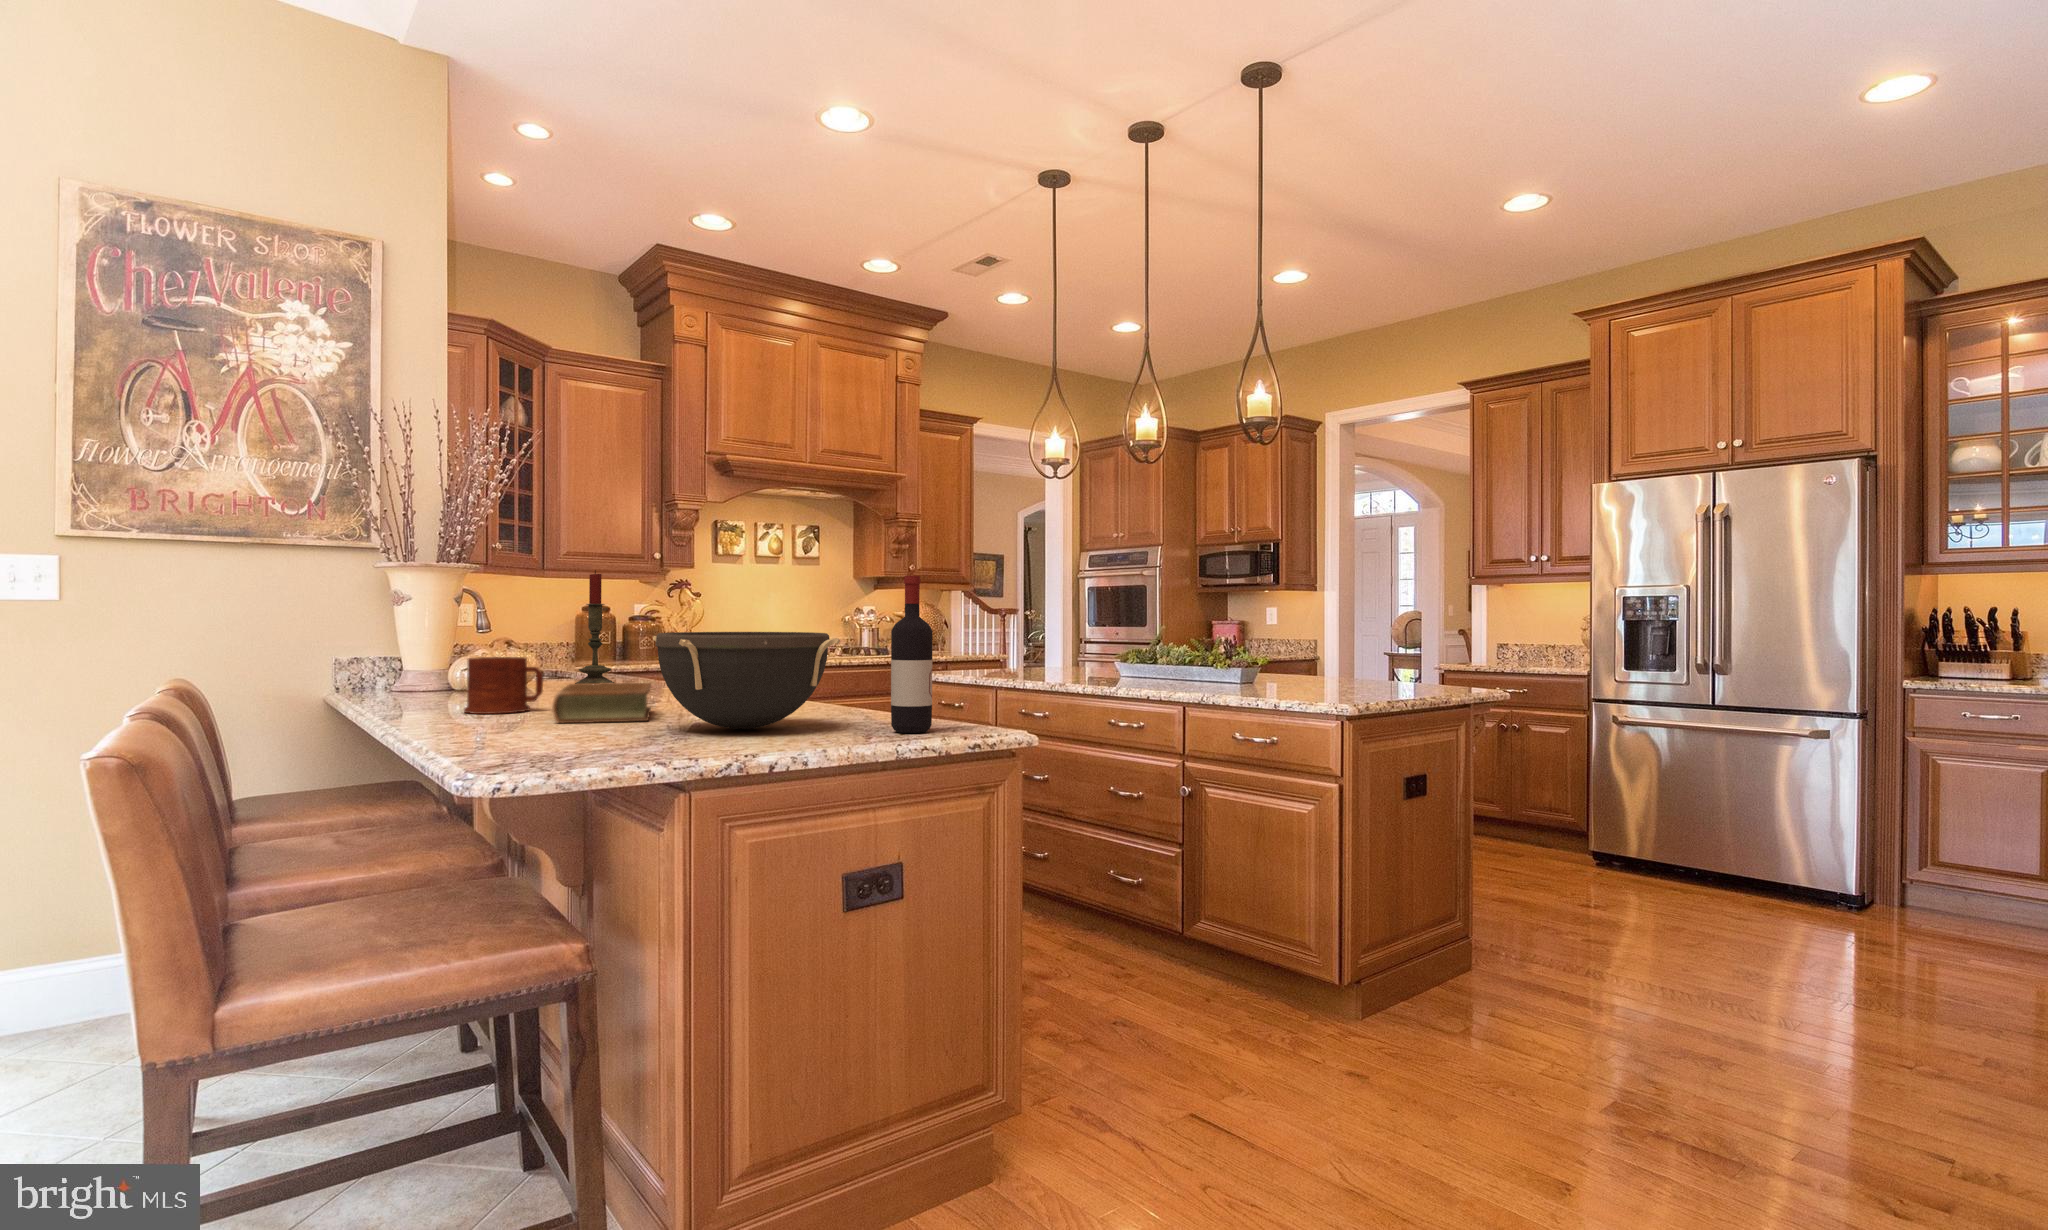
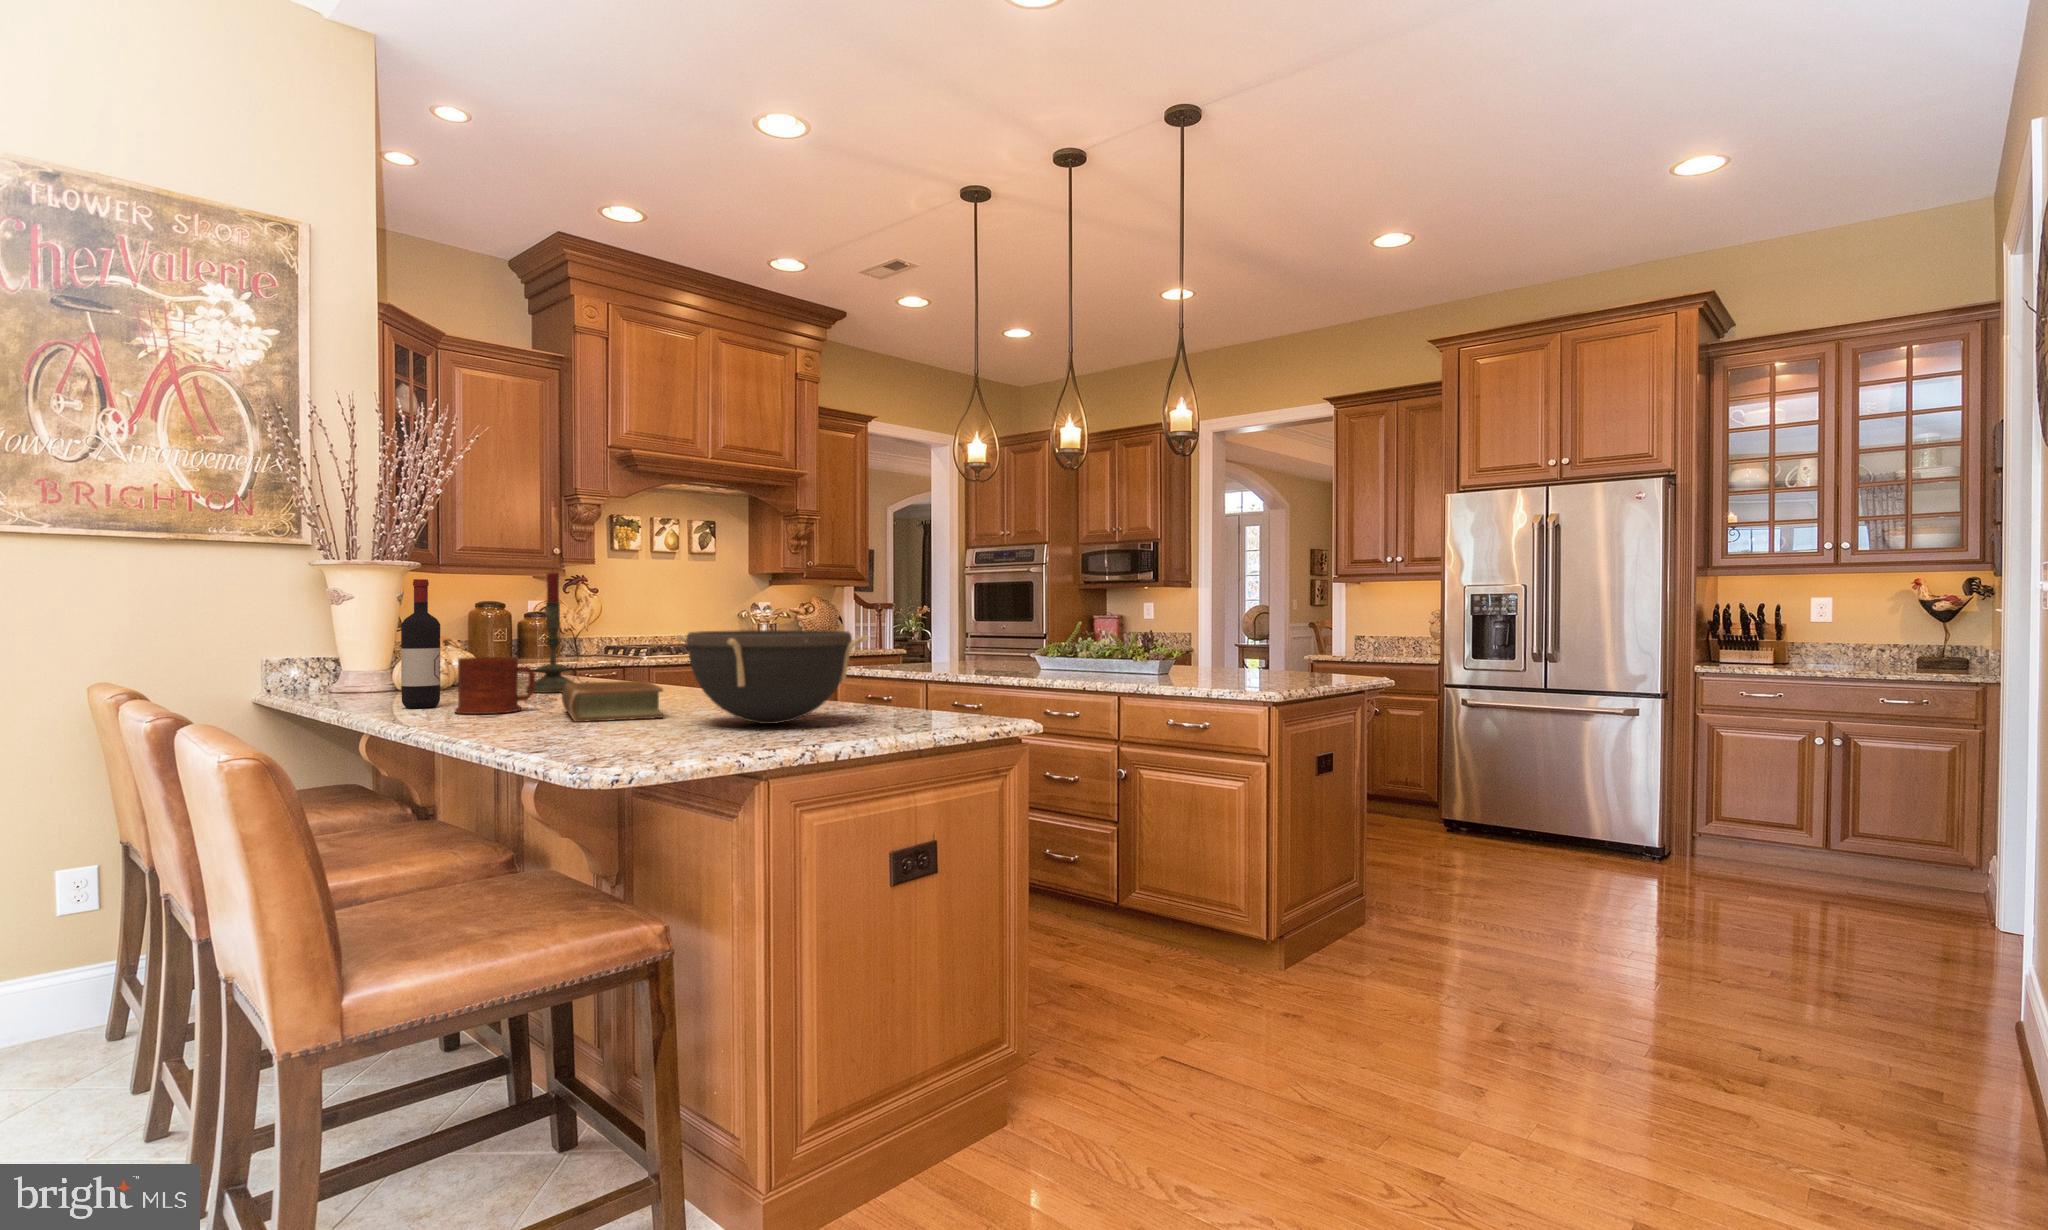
wine bottle: present [891,576,933,733] -> present [401,579,440,708]

